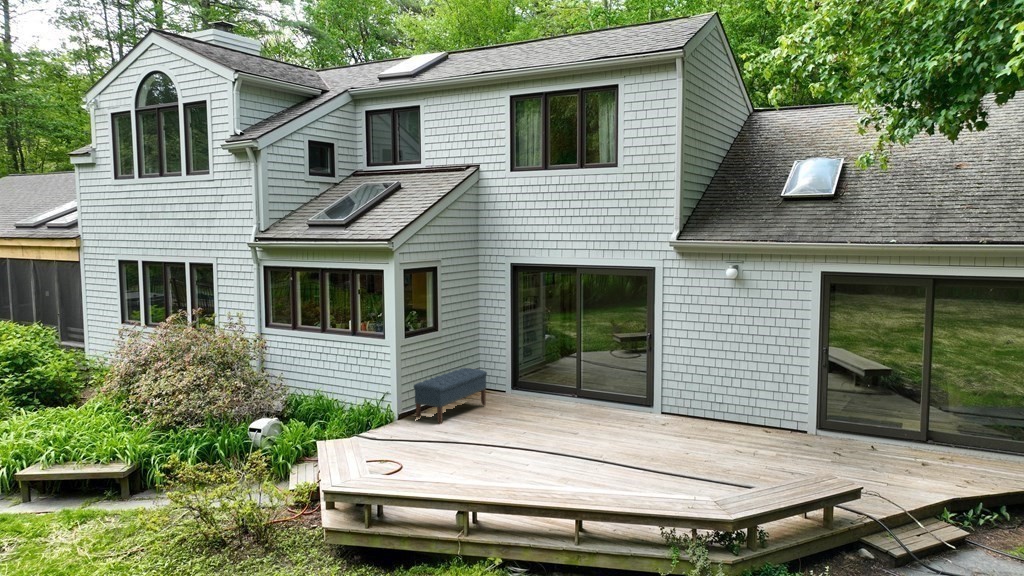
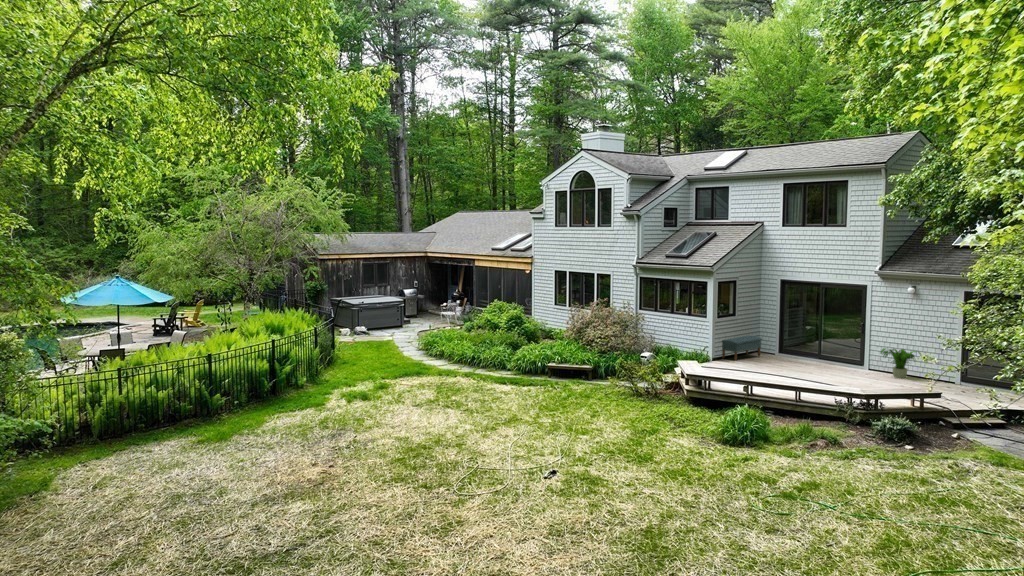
potted plant: none [689,377,756,433] -> present [881,348,921,378]

